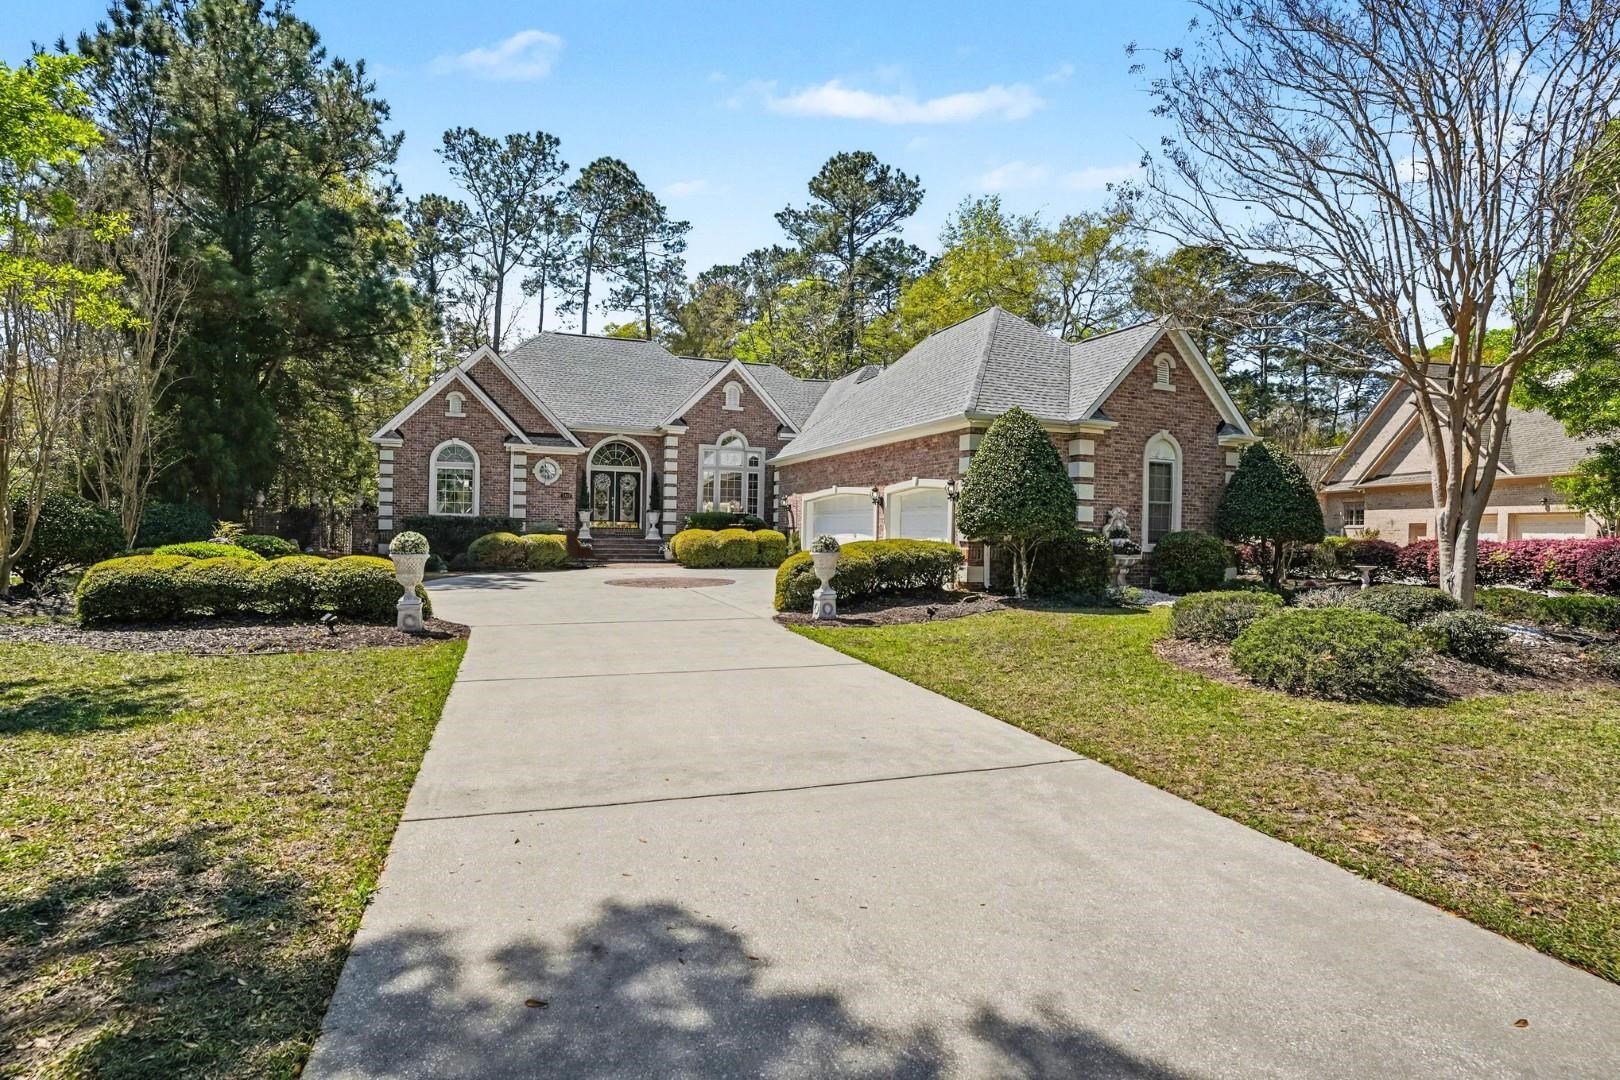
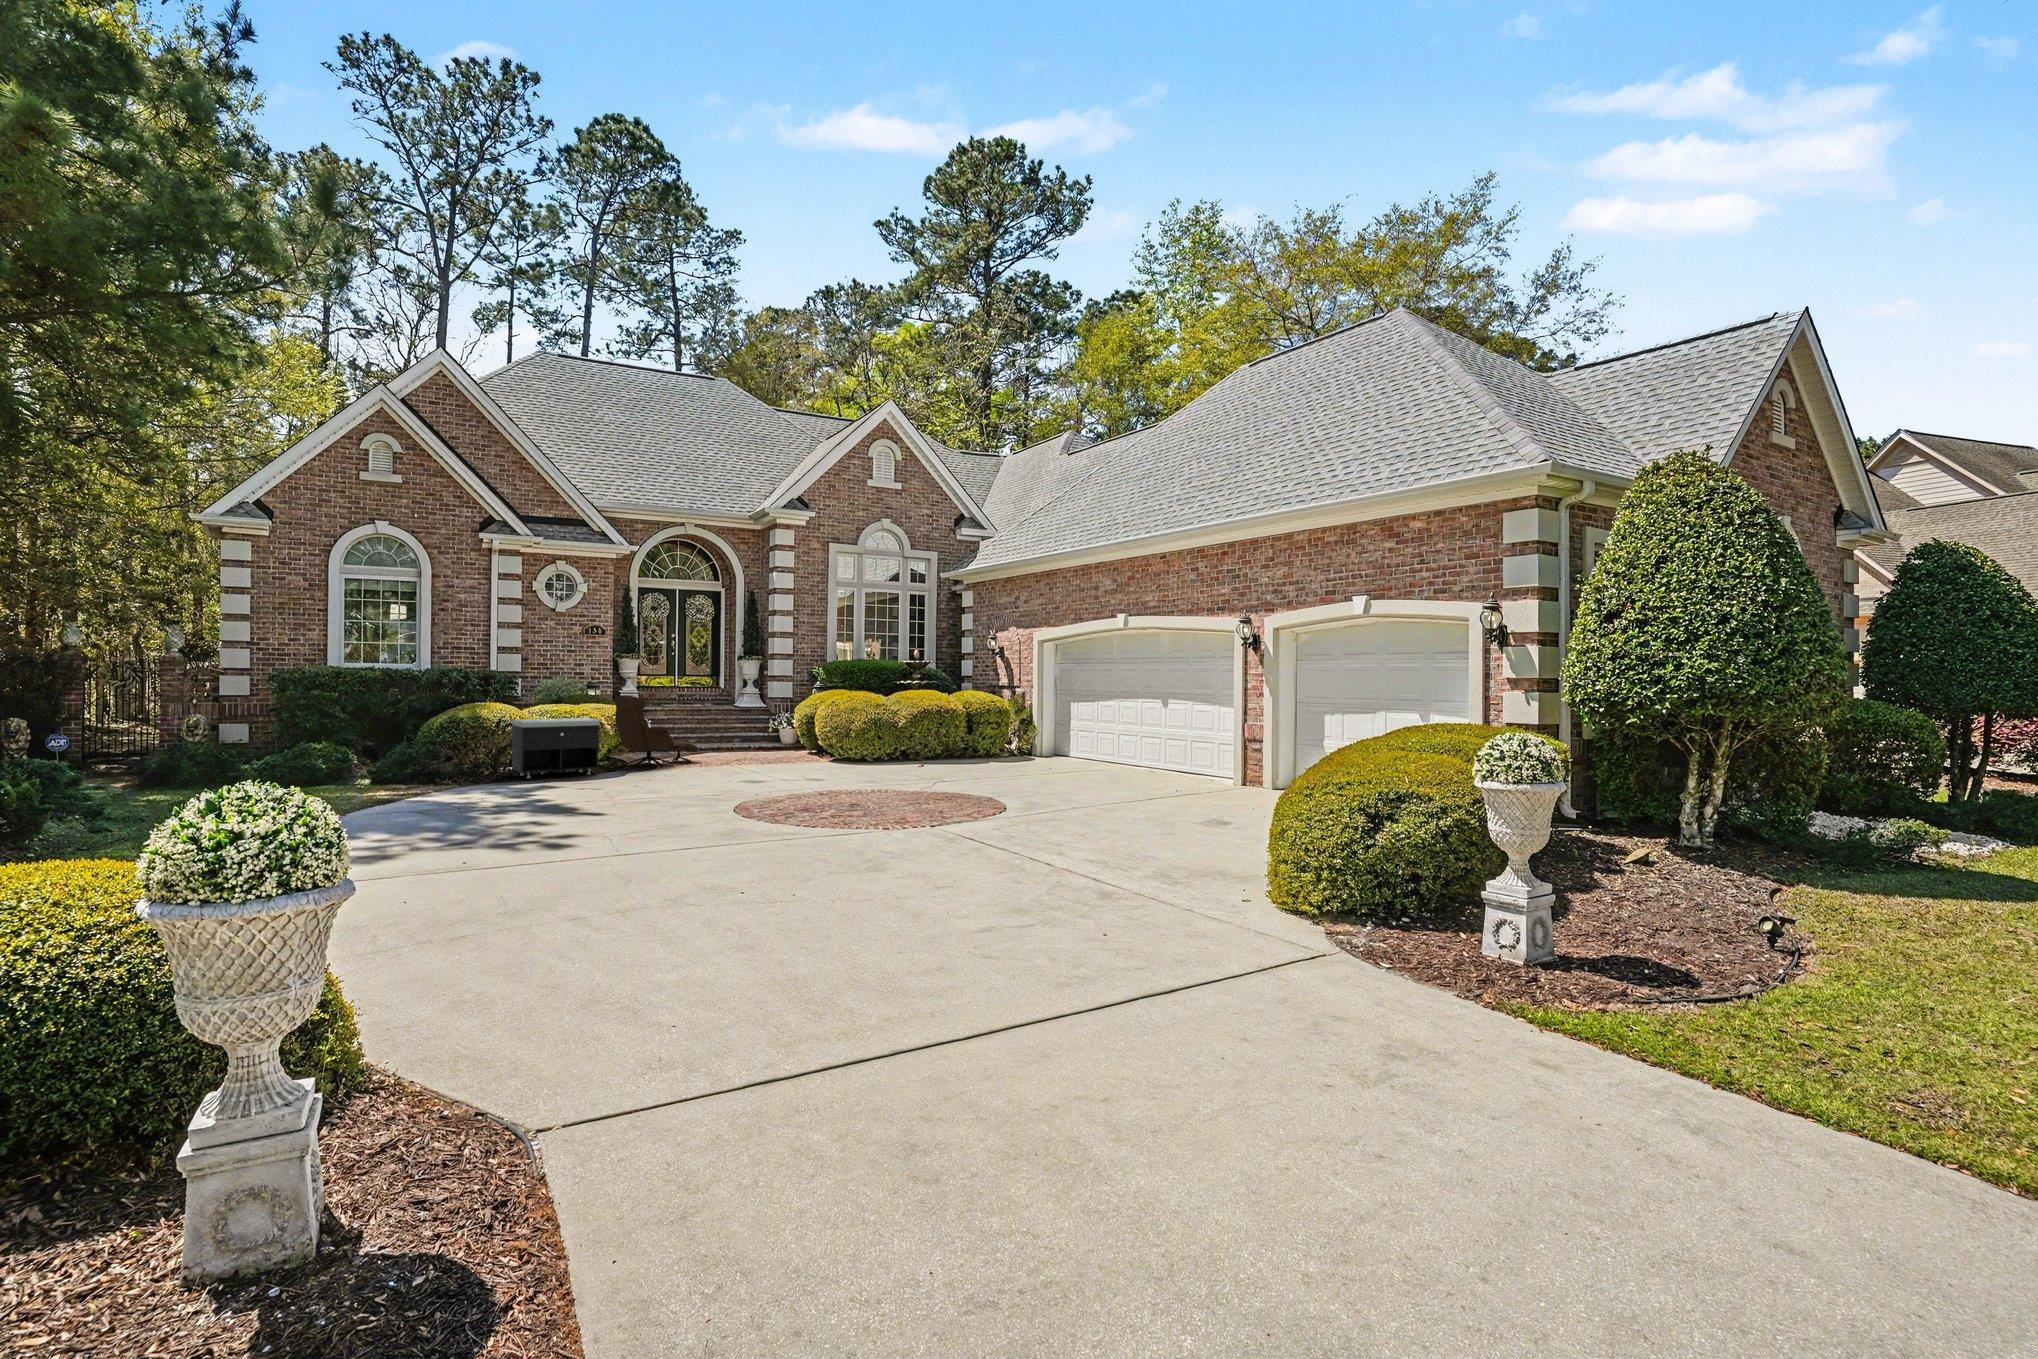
storage bench: none [512,541,554,570] -> present [512,718,600,778]

